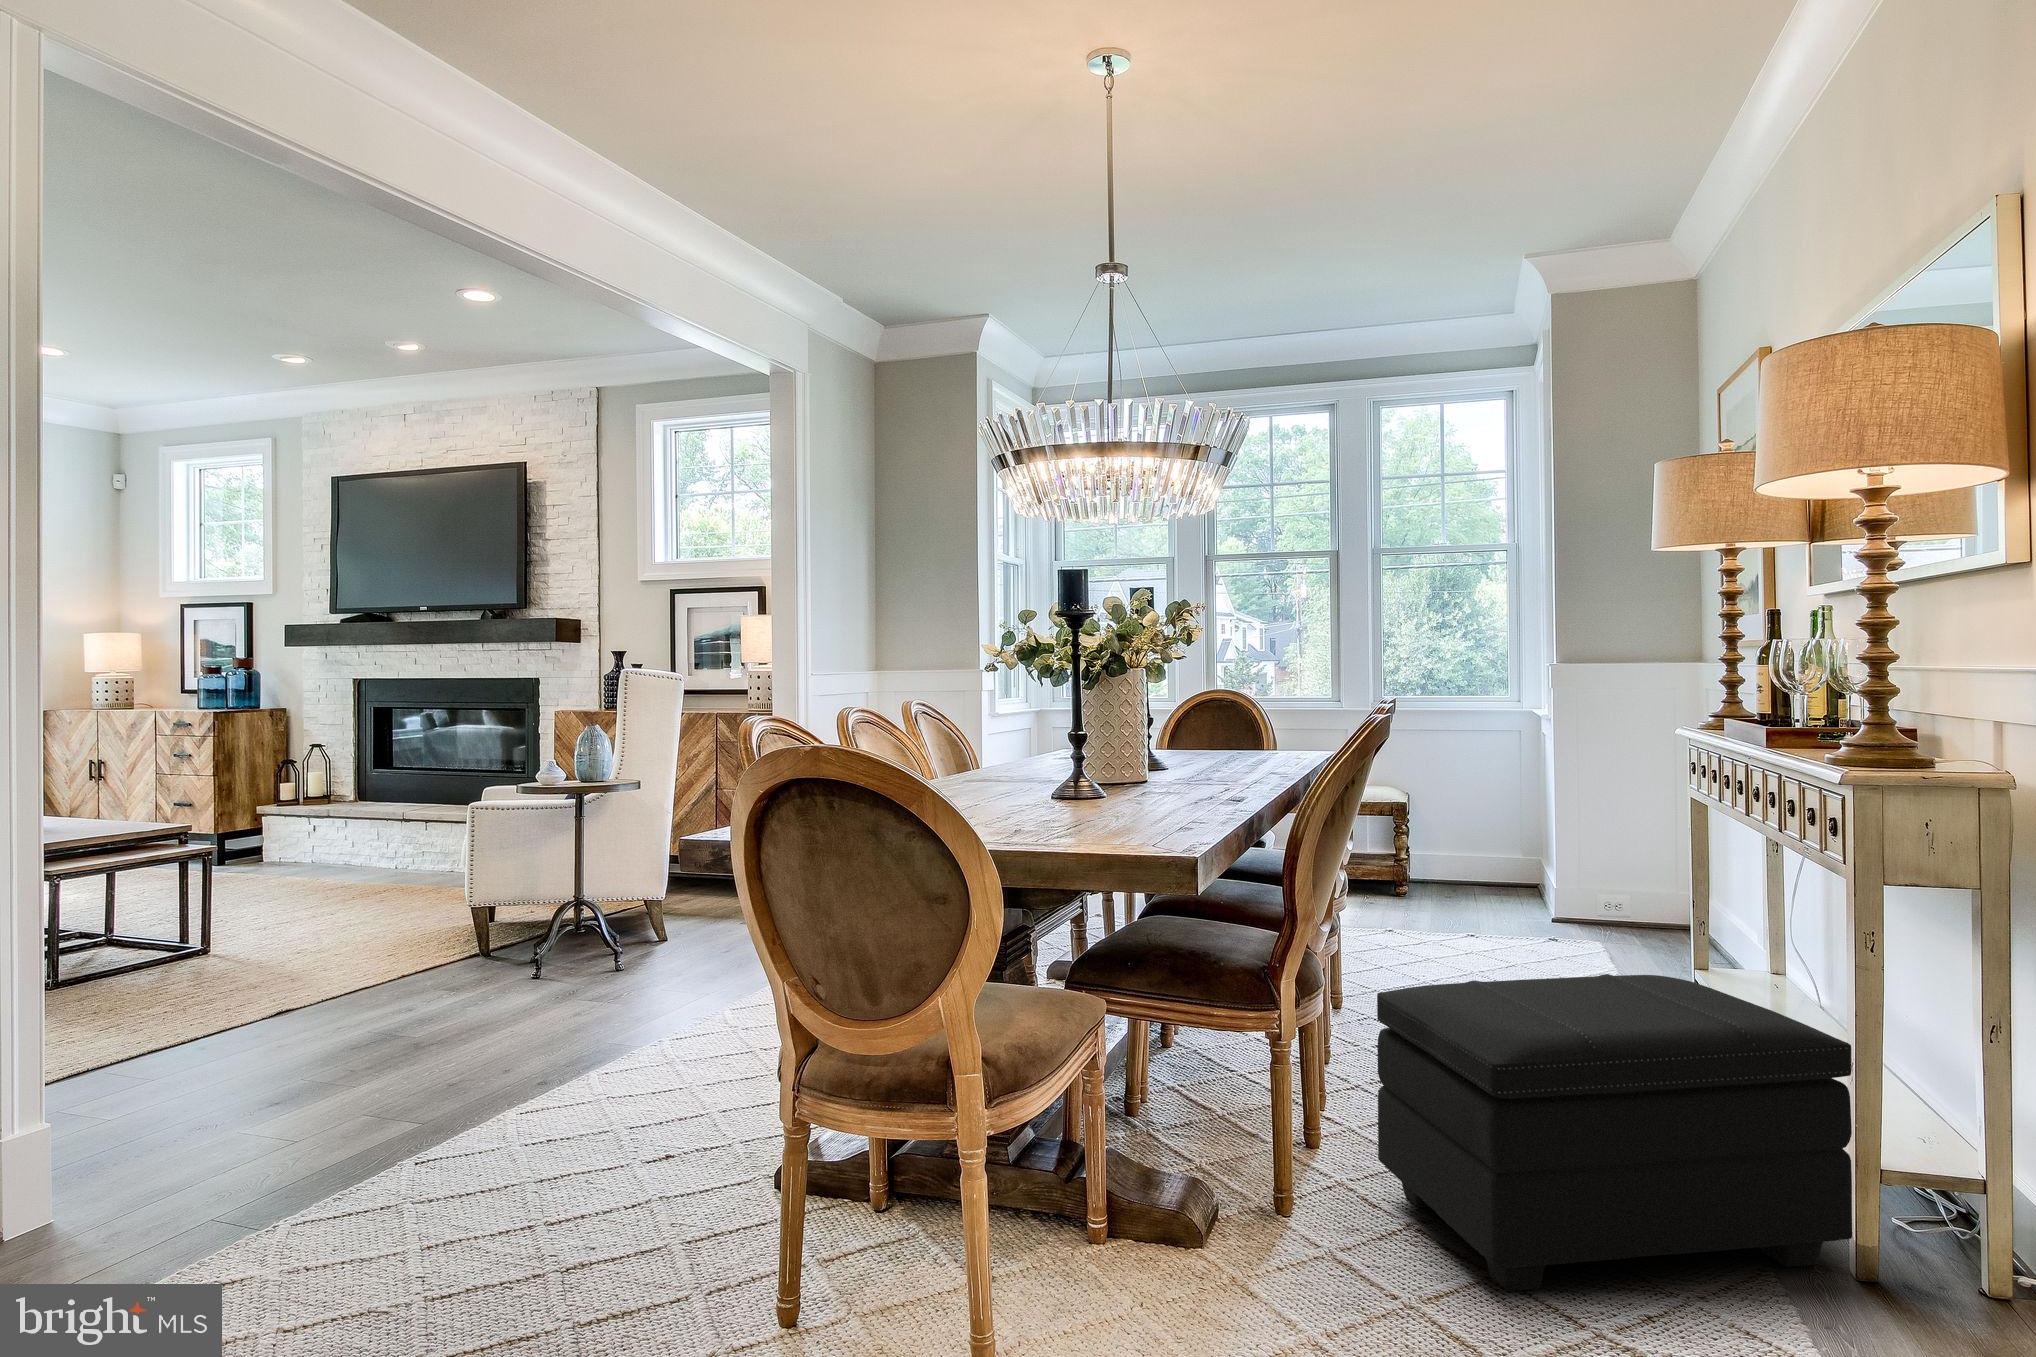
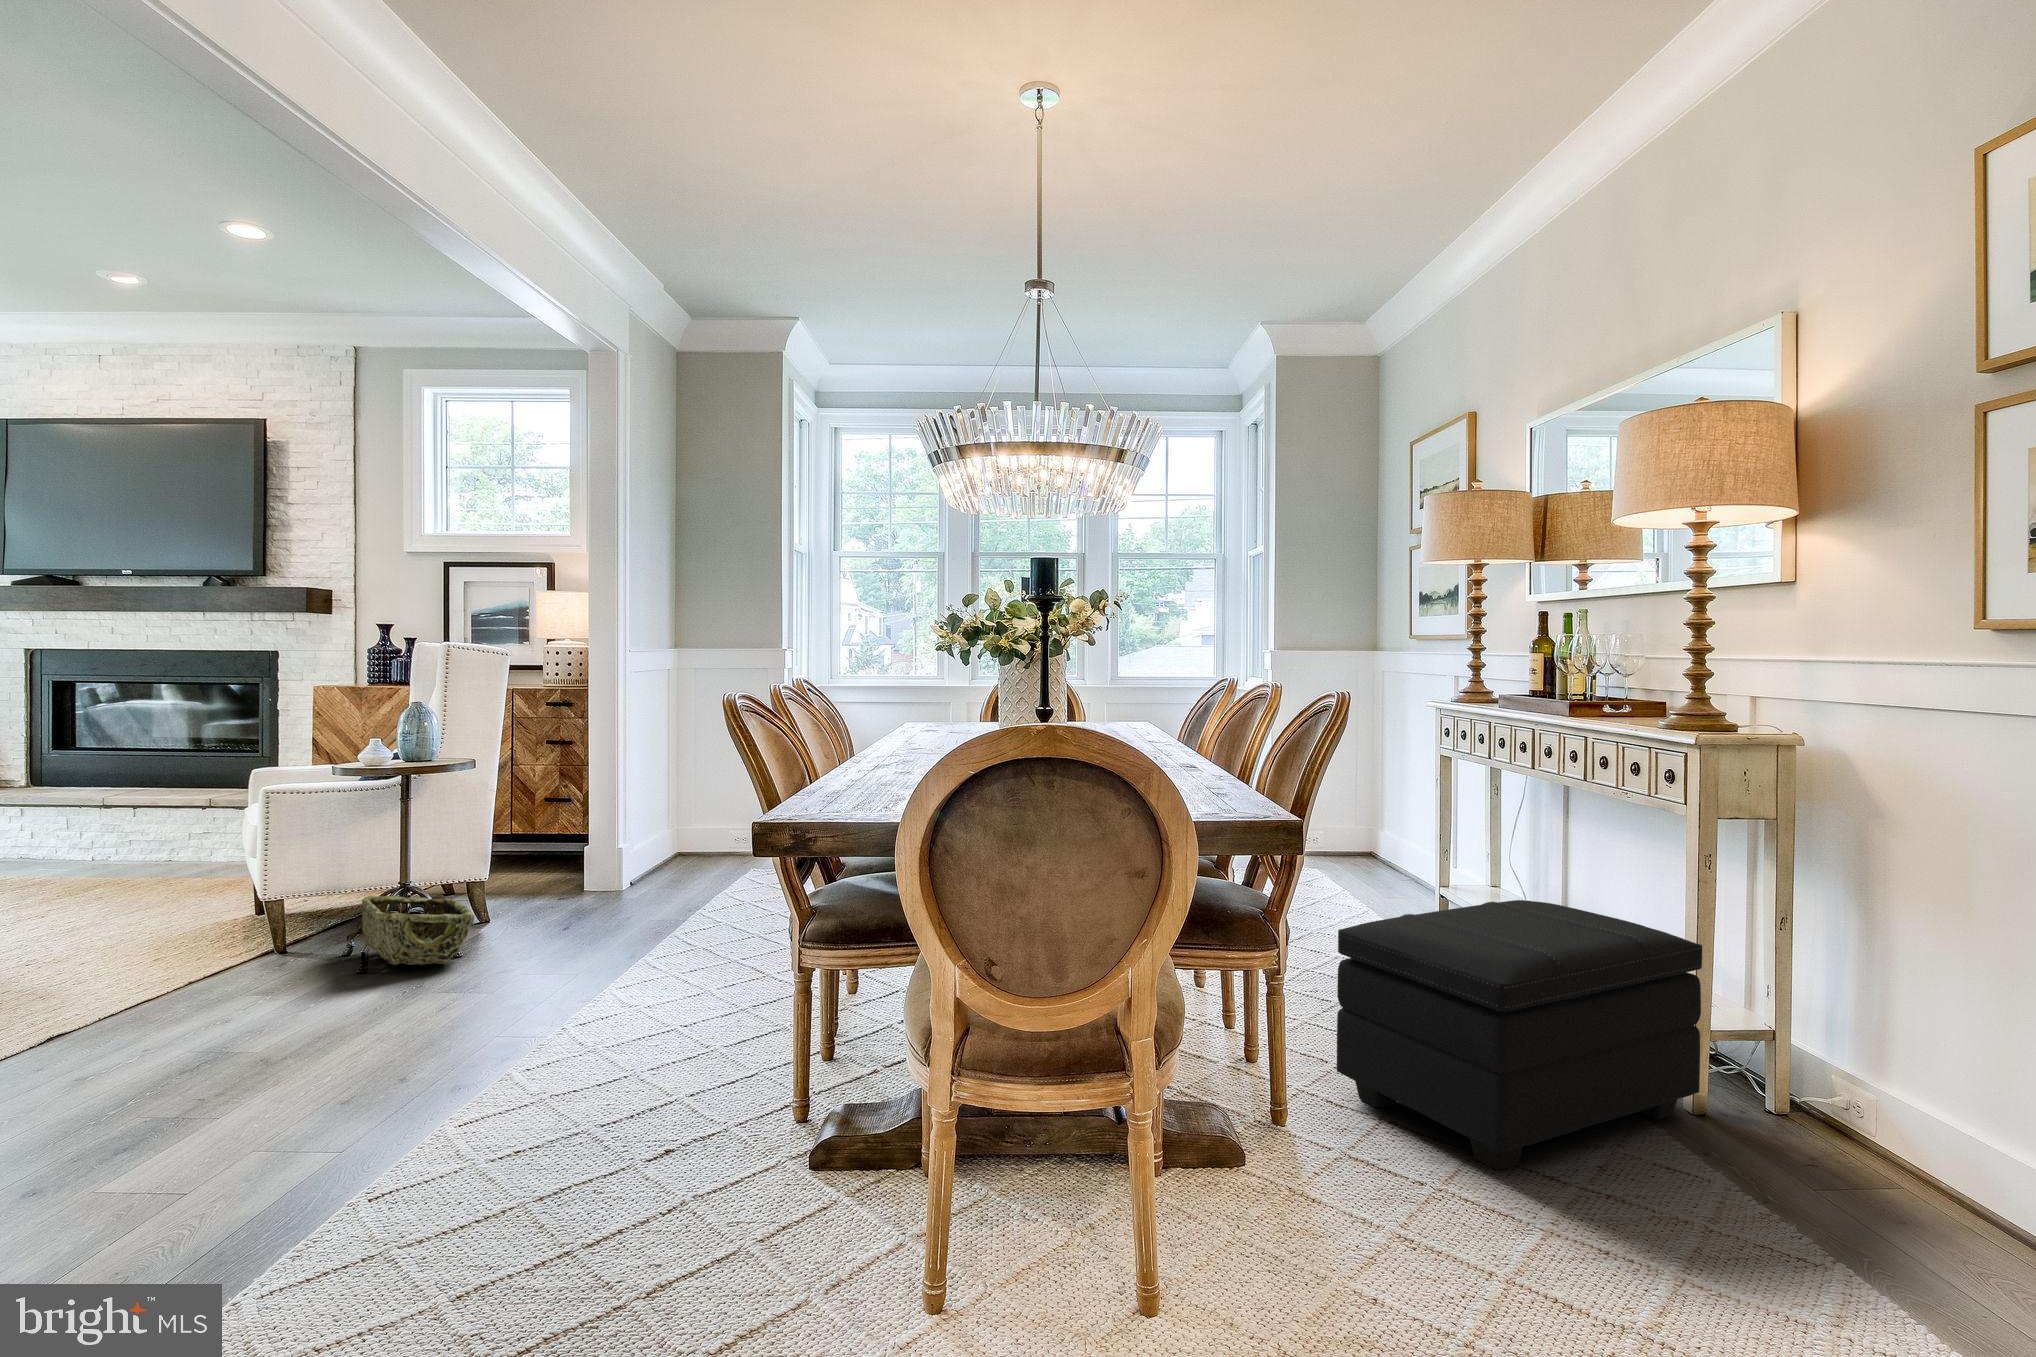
woven basket: none [540,907,628,975] -> present [362,896,475,966]

